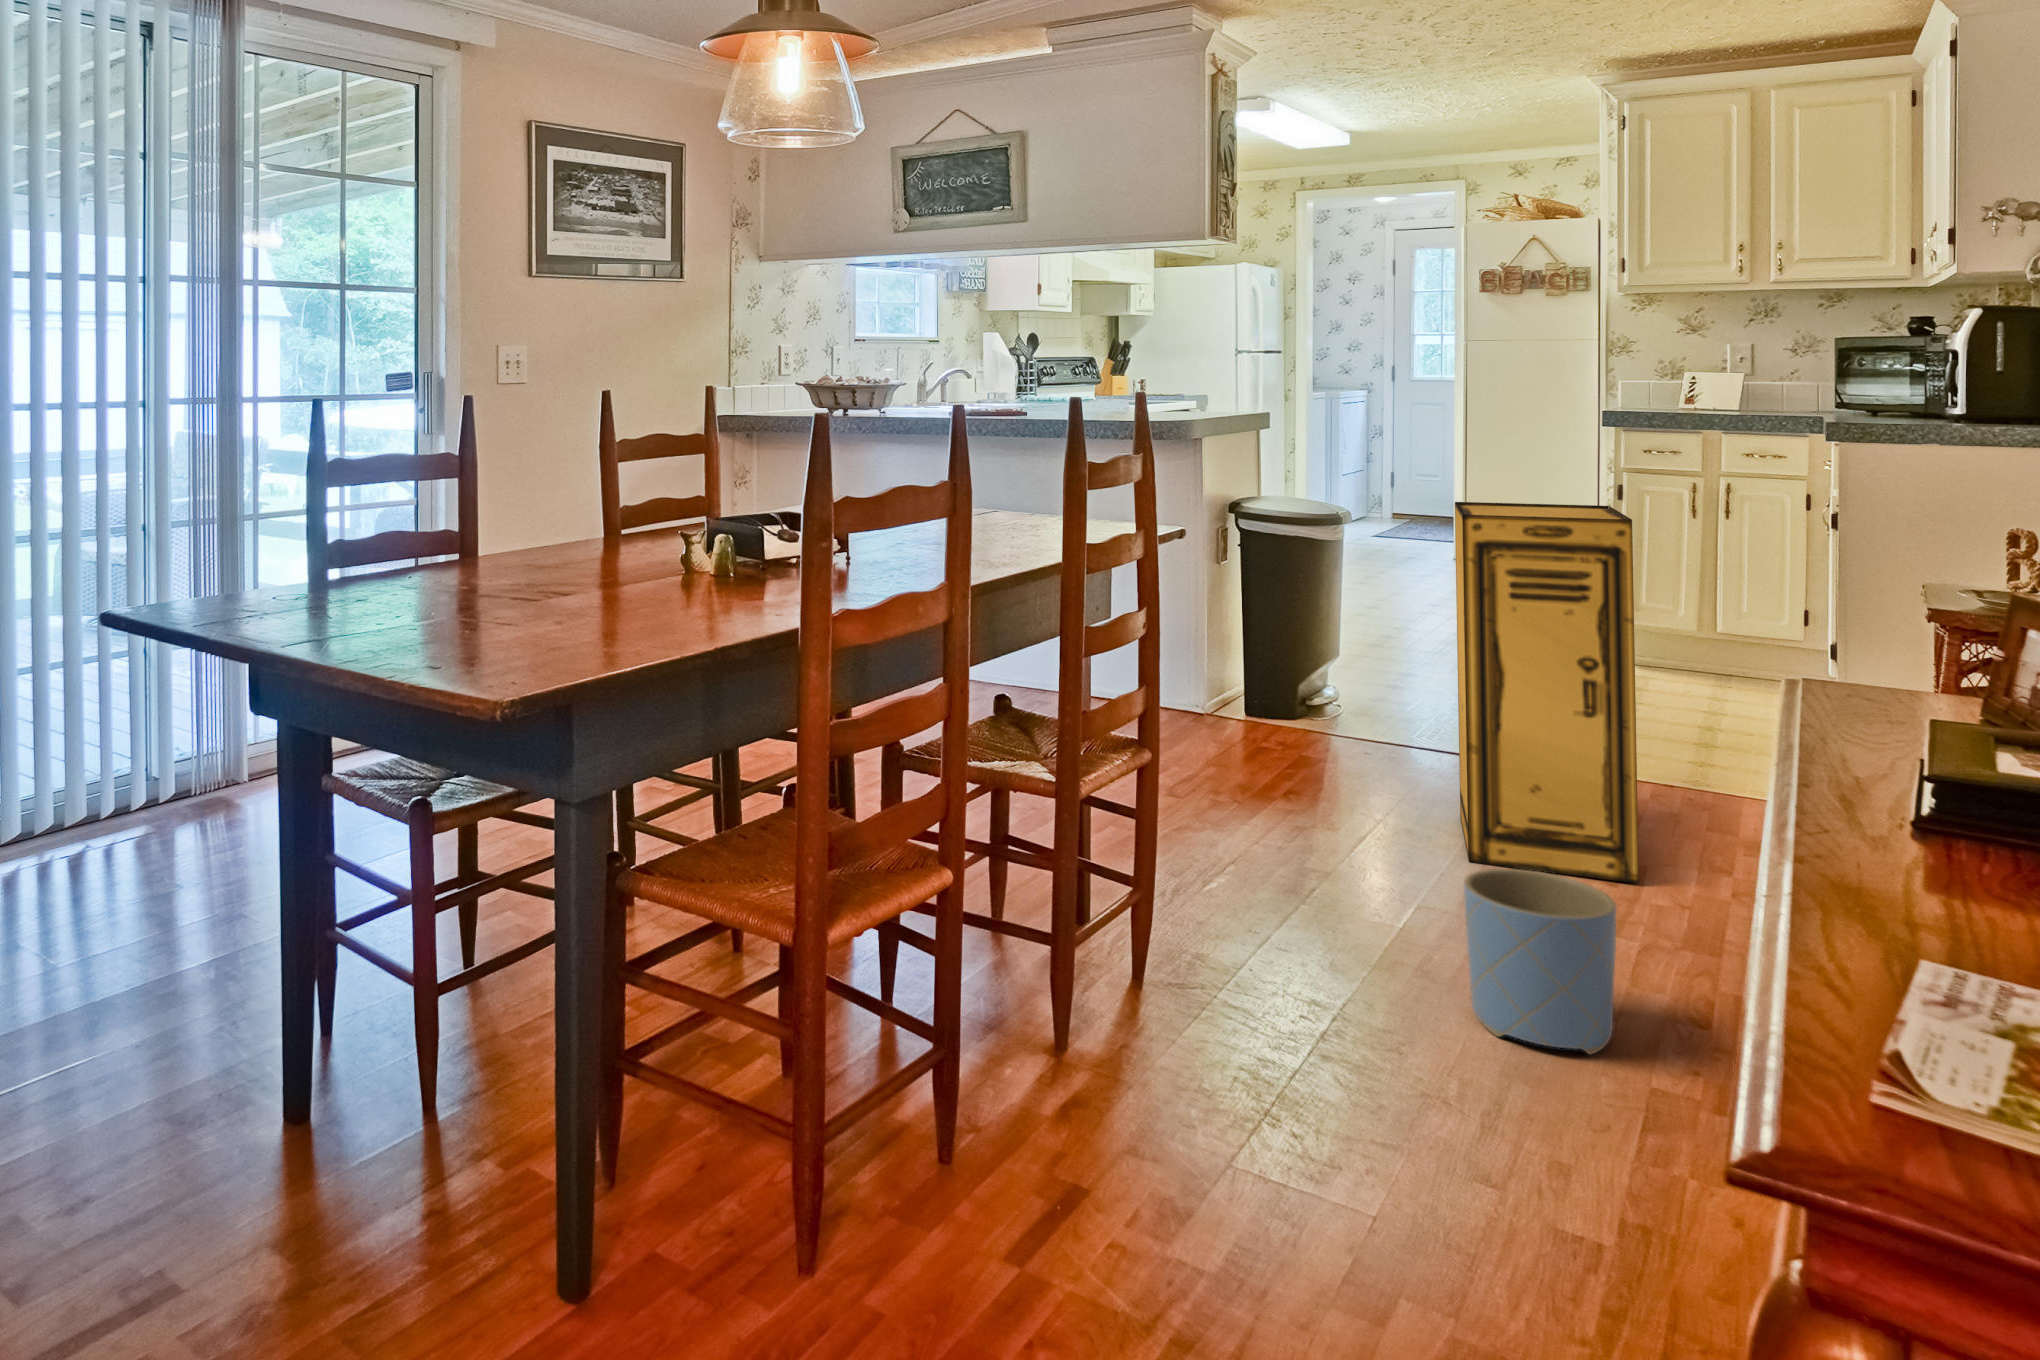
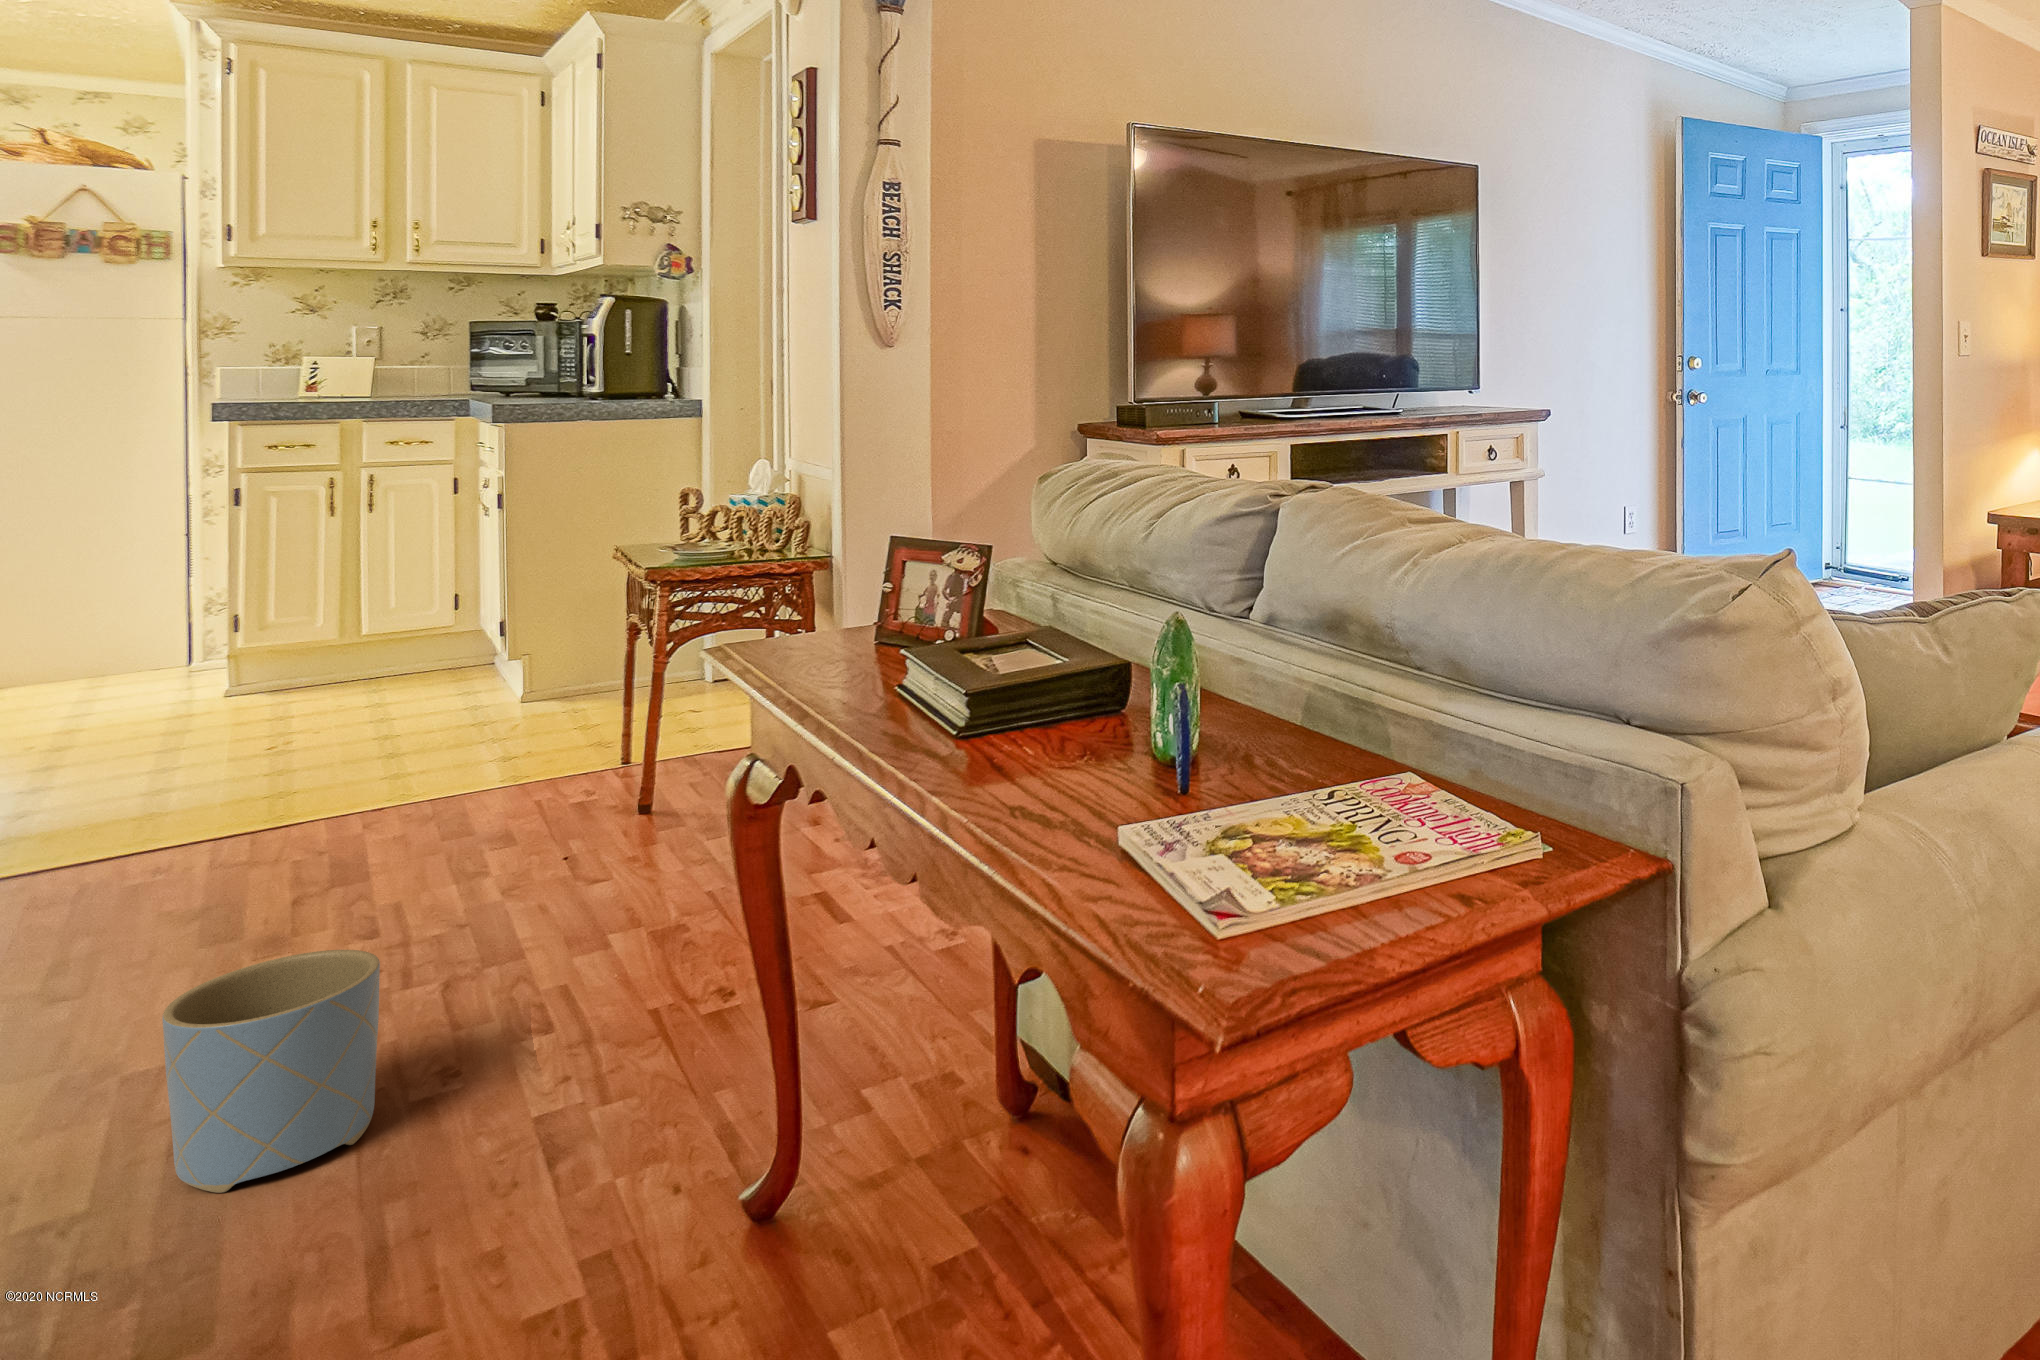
storage cabinet: present [1455,502,1639,883] -> none [56,508,342,997]

